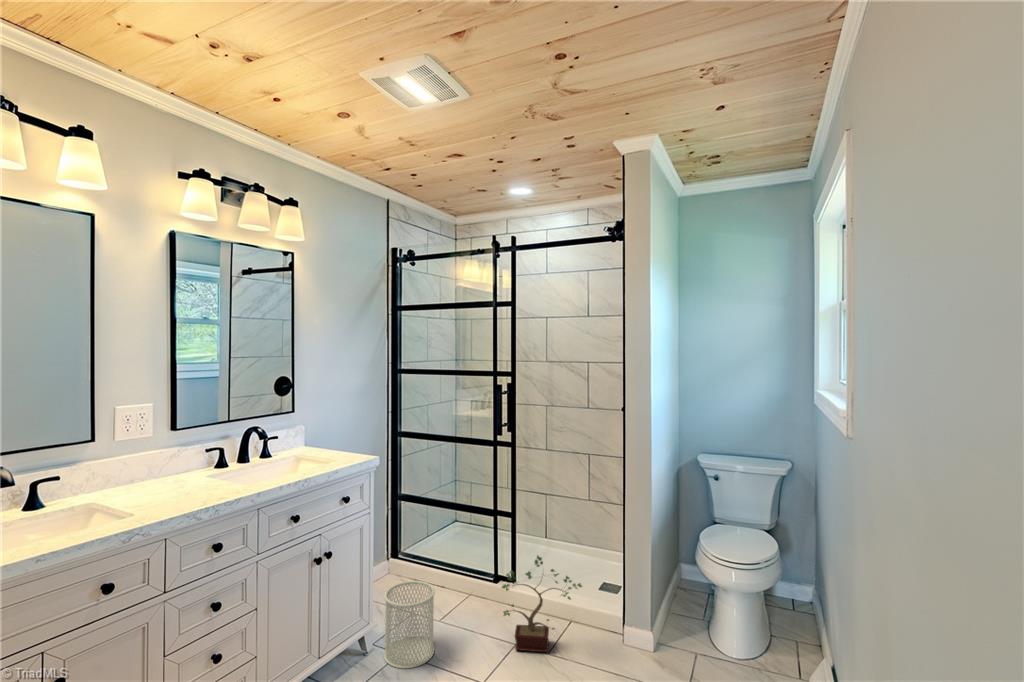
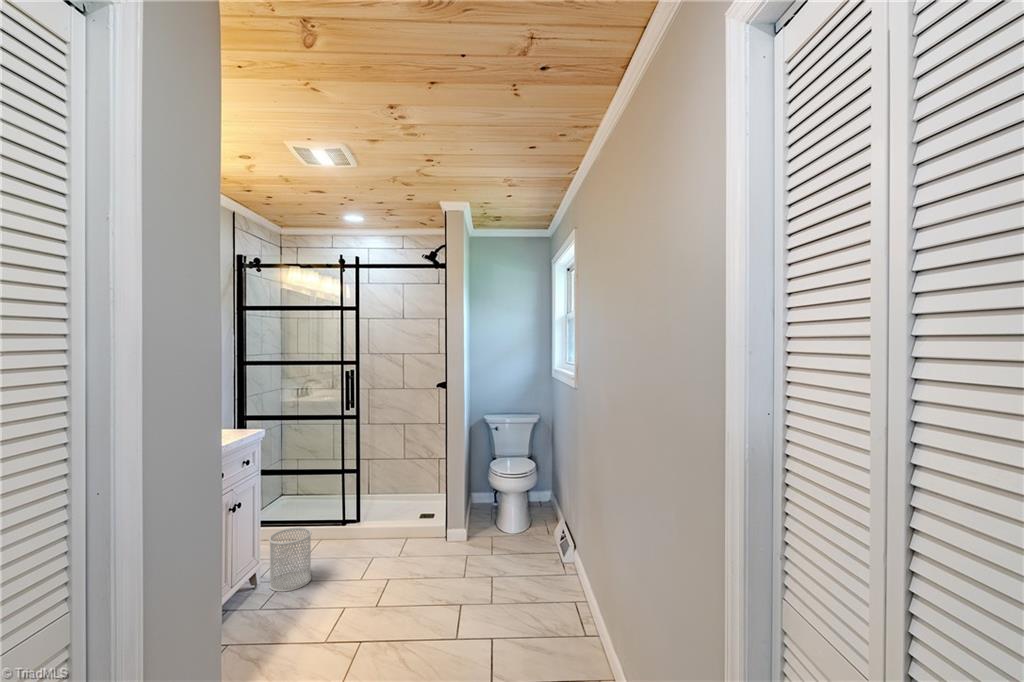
potted plant: present [502,556,582,652] -> none [362,491,423,561]

